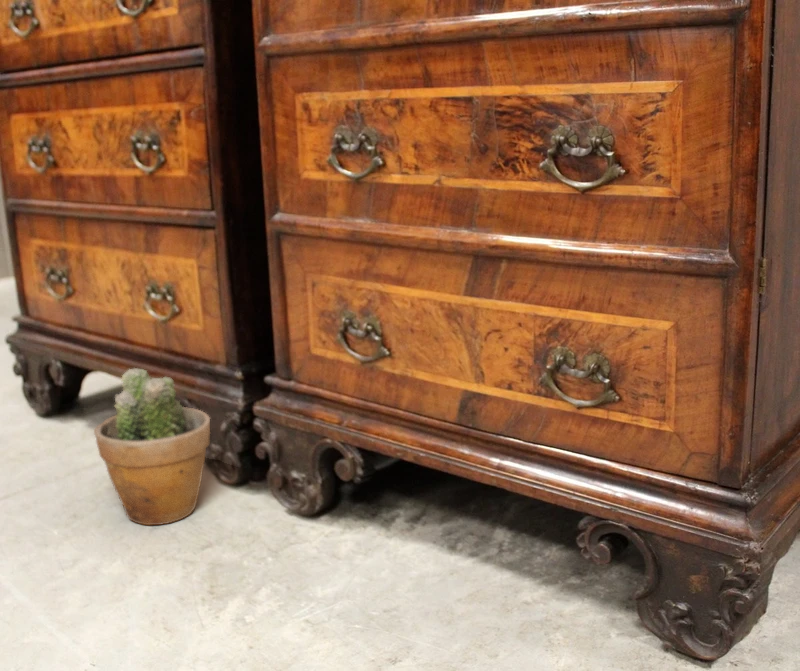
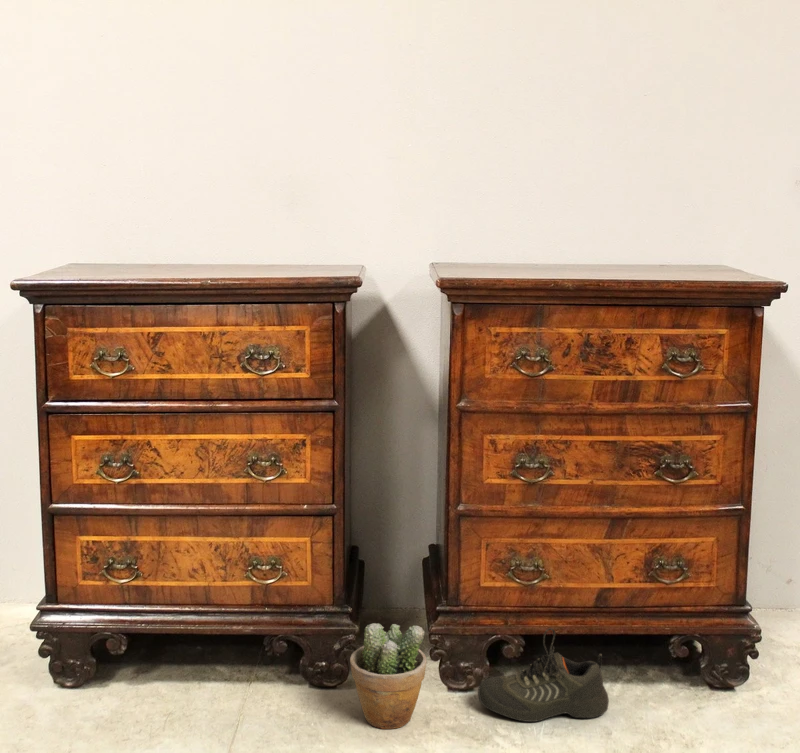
shoe: none [256,437,431,609] -> present [478,628,609,722]

